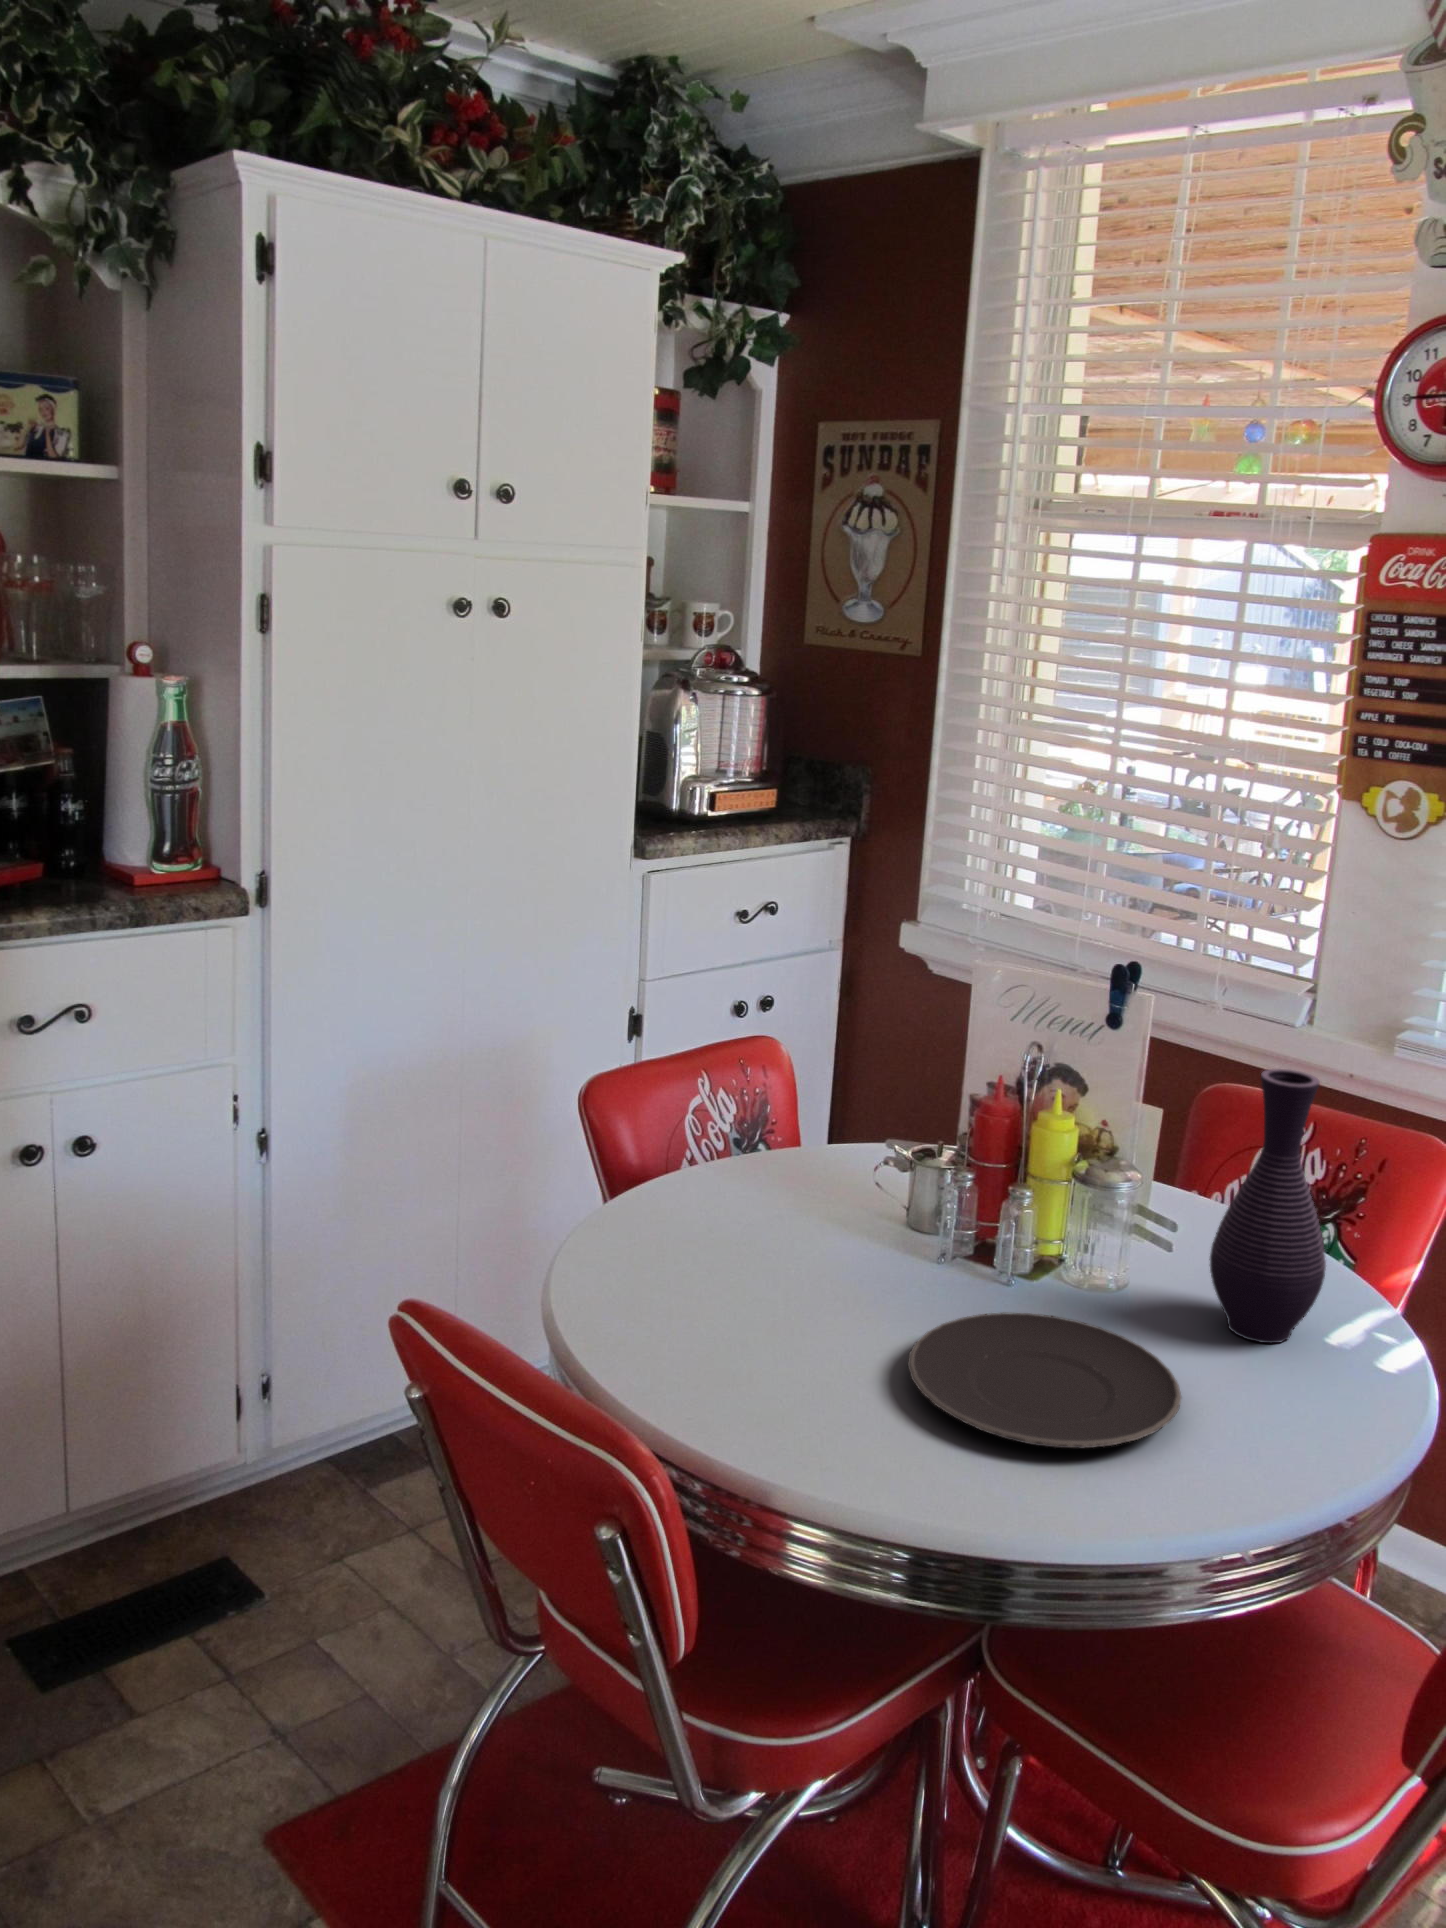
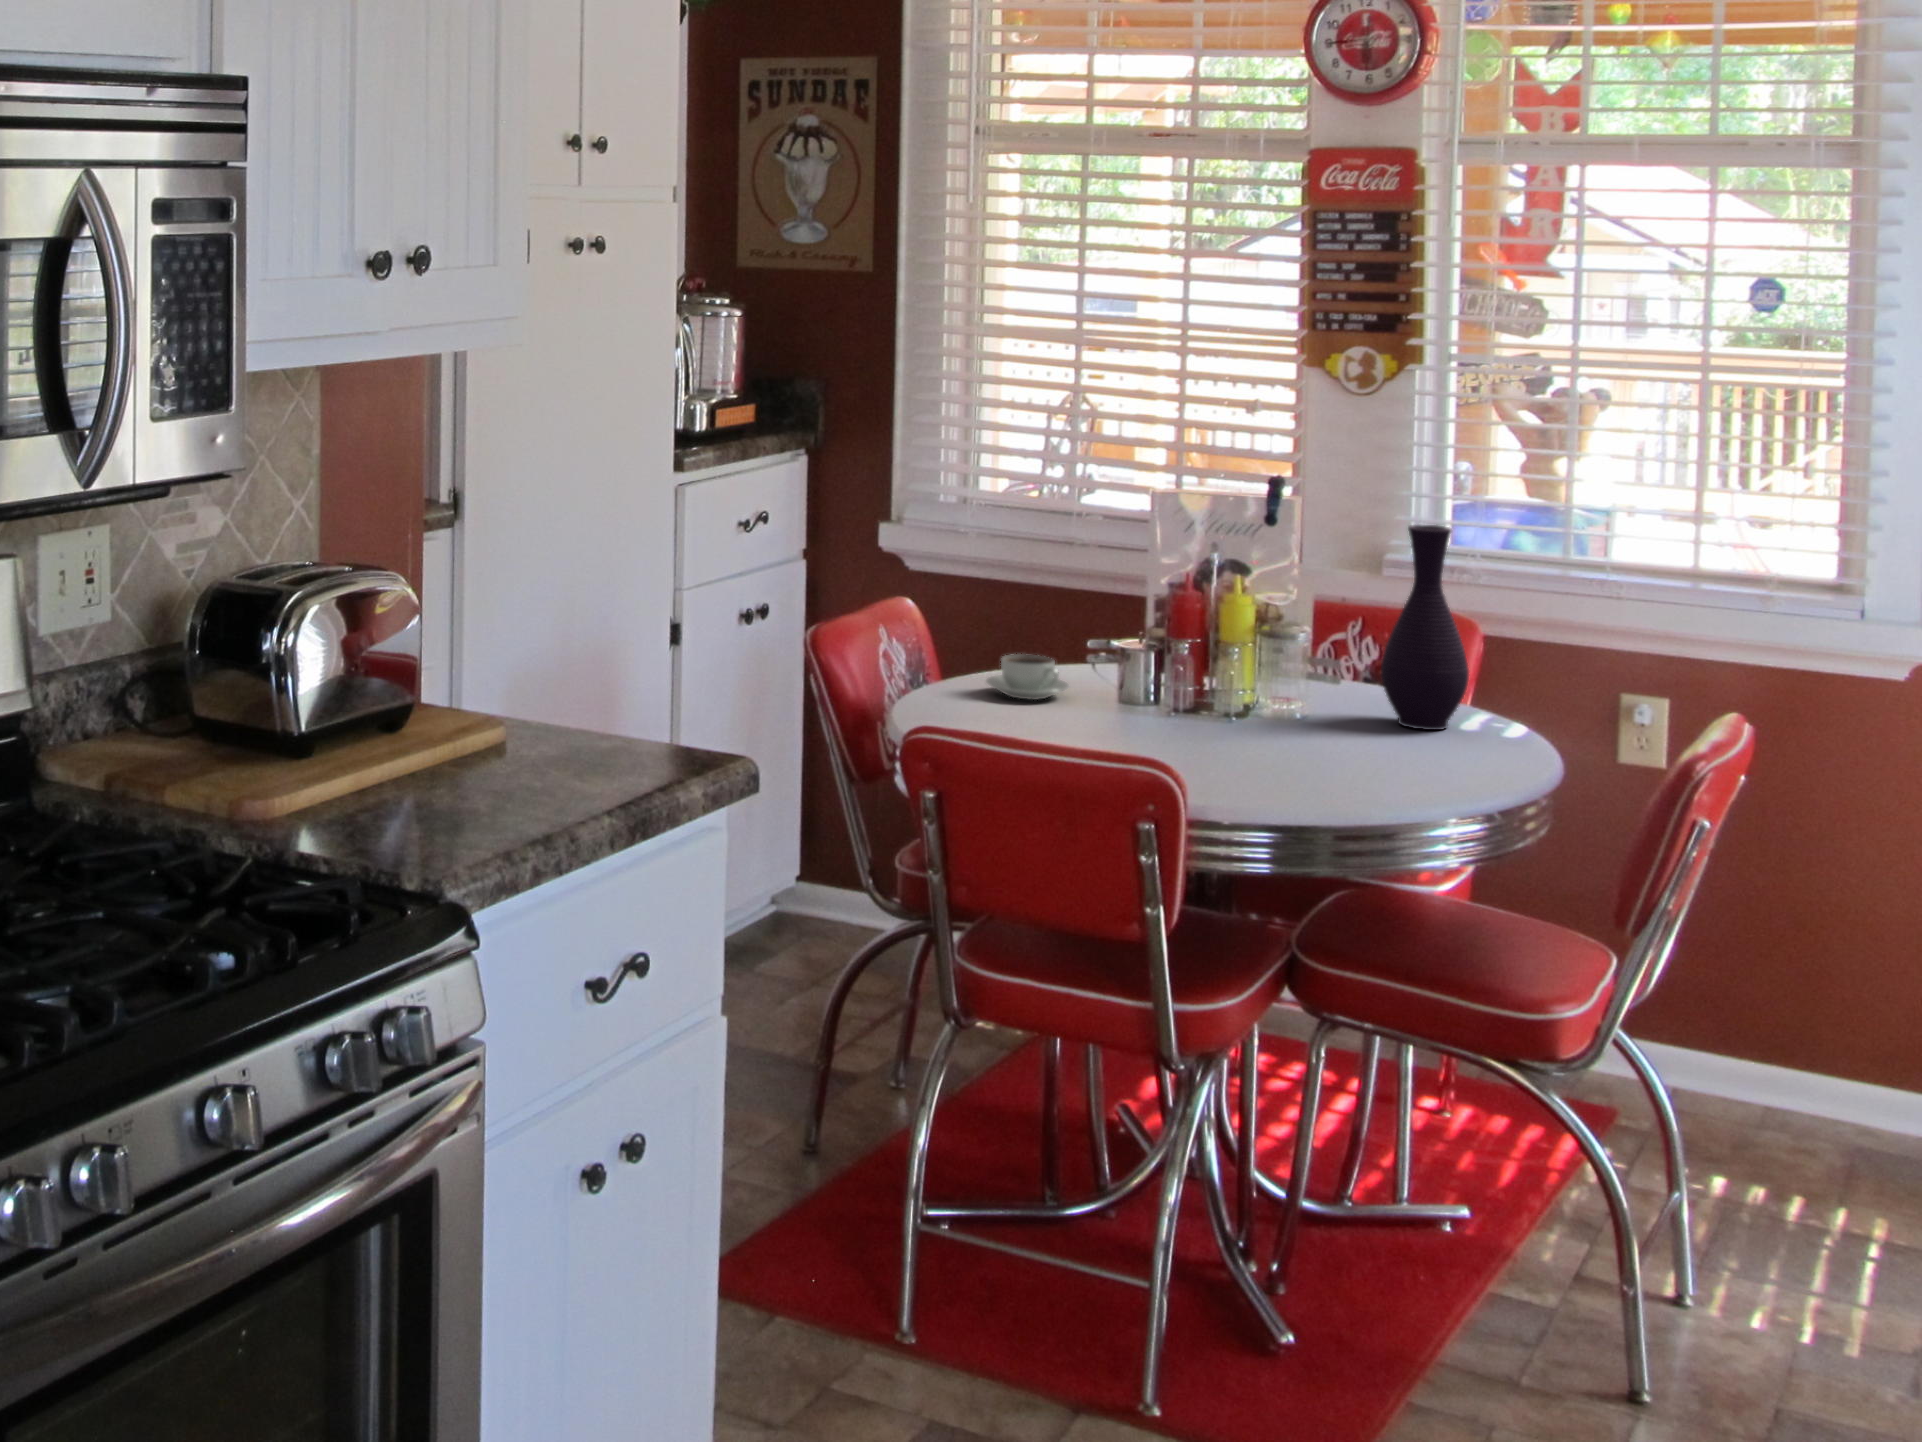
coffee cup: none [758,1158,858,1221] -> present [986,654,1069,700]
plate: present [908,1312,1181,1448] -> none [1211,721,1421,773]

